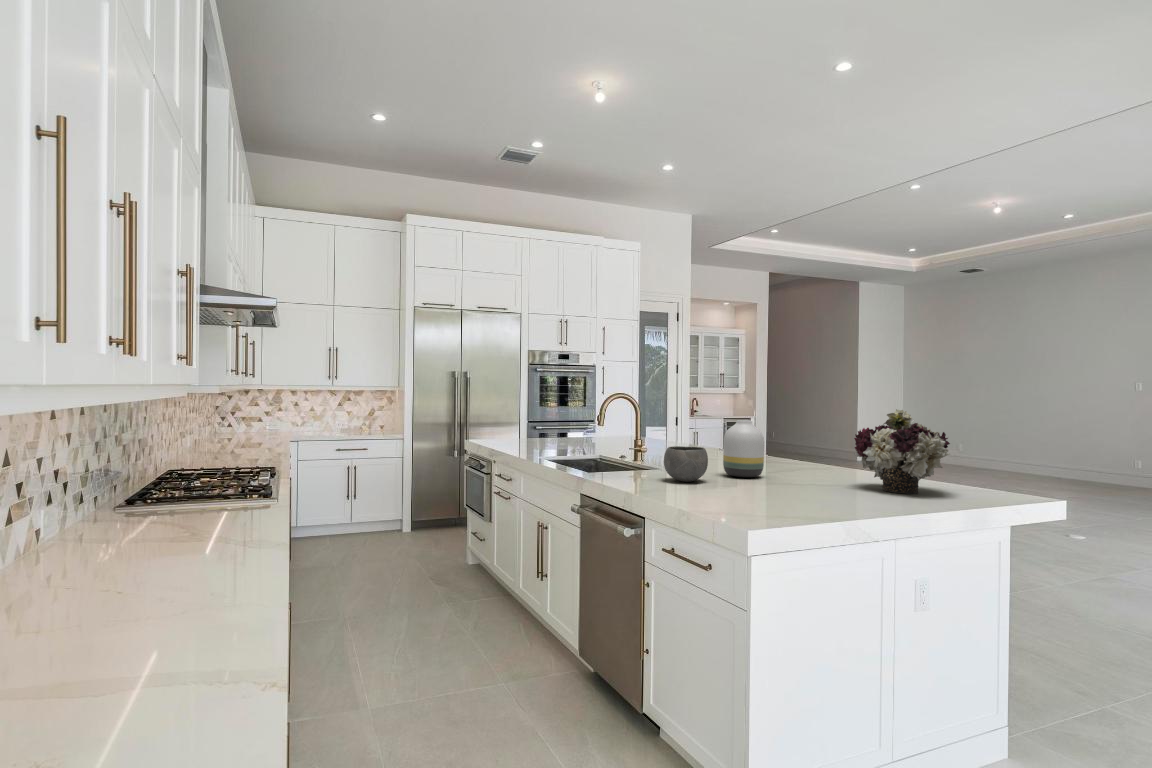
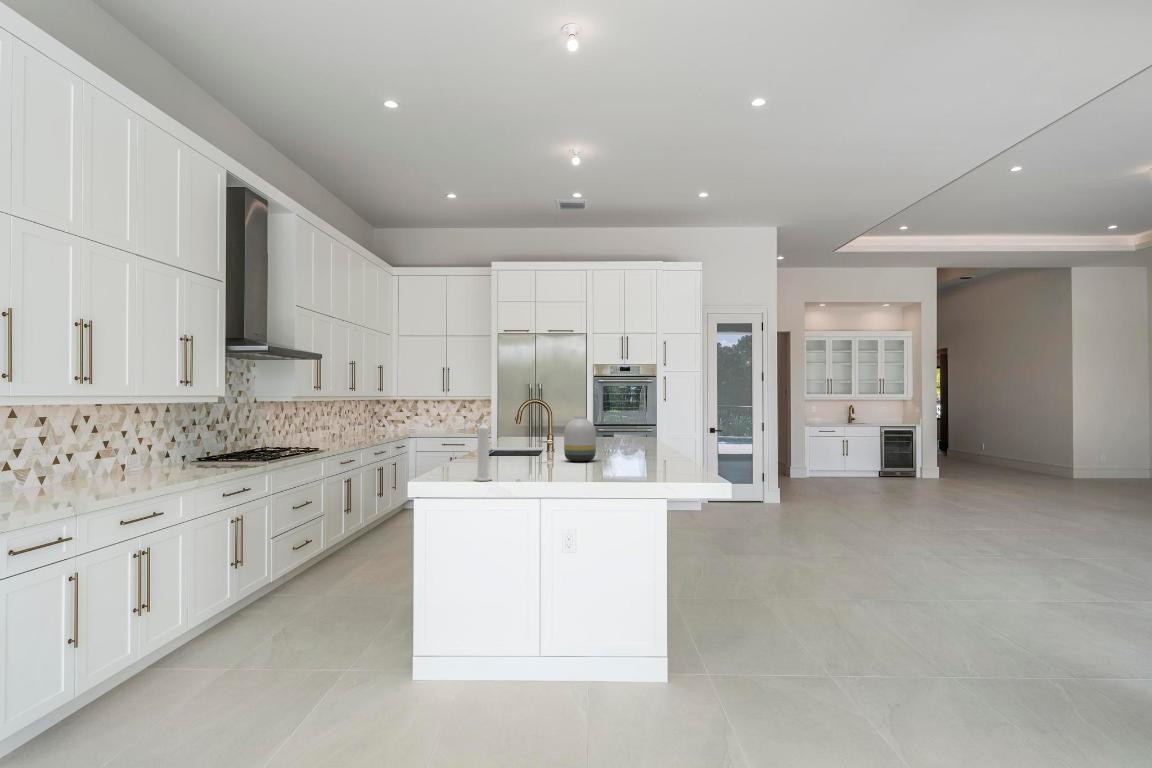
flower arrangement: present [854,409,950,494] -> none [617,405,682,475]
candle: none [786,433,811,519] -> present [475,420,492,481]
ceramic bowl: present [664,446,708,482] -> none [504,436,538,462]

